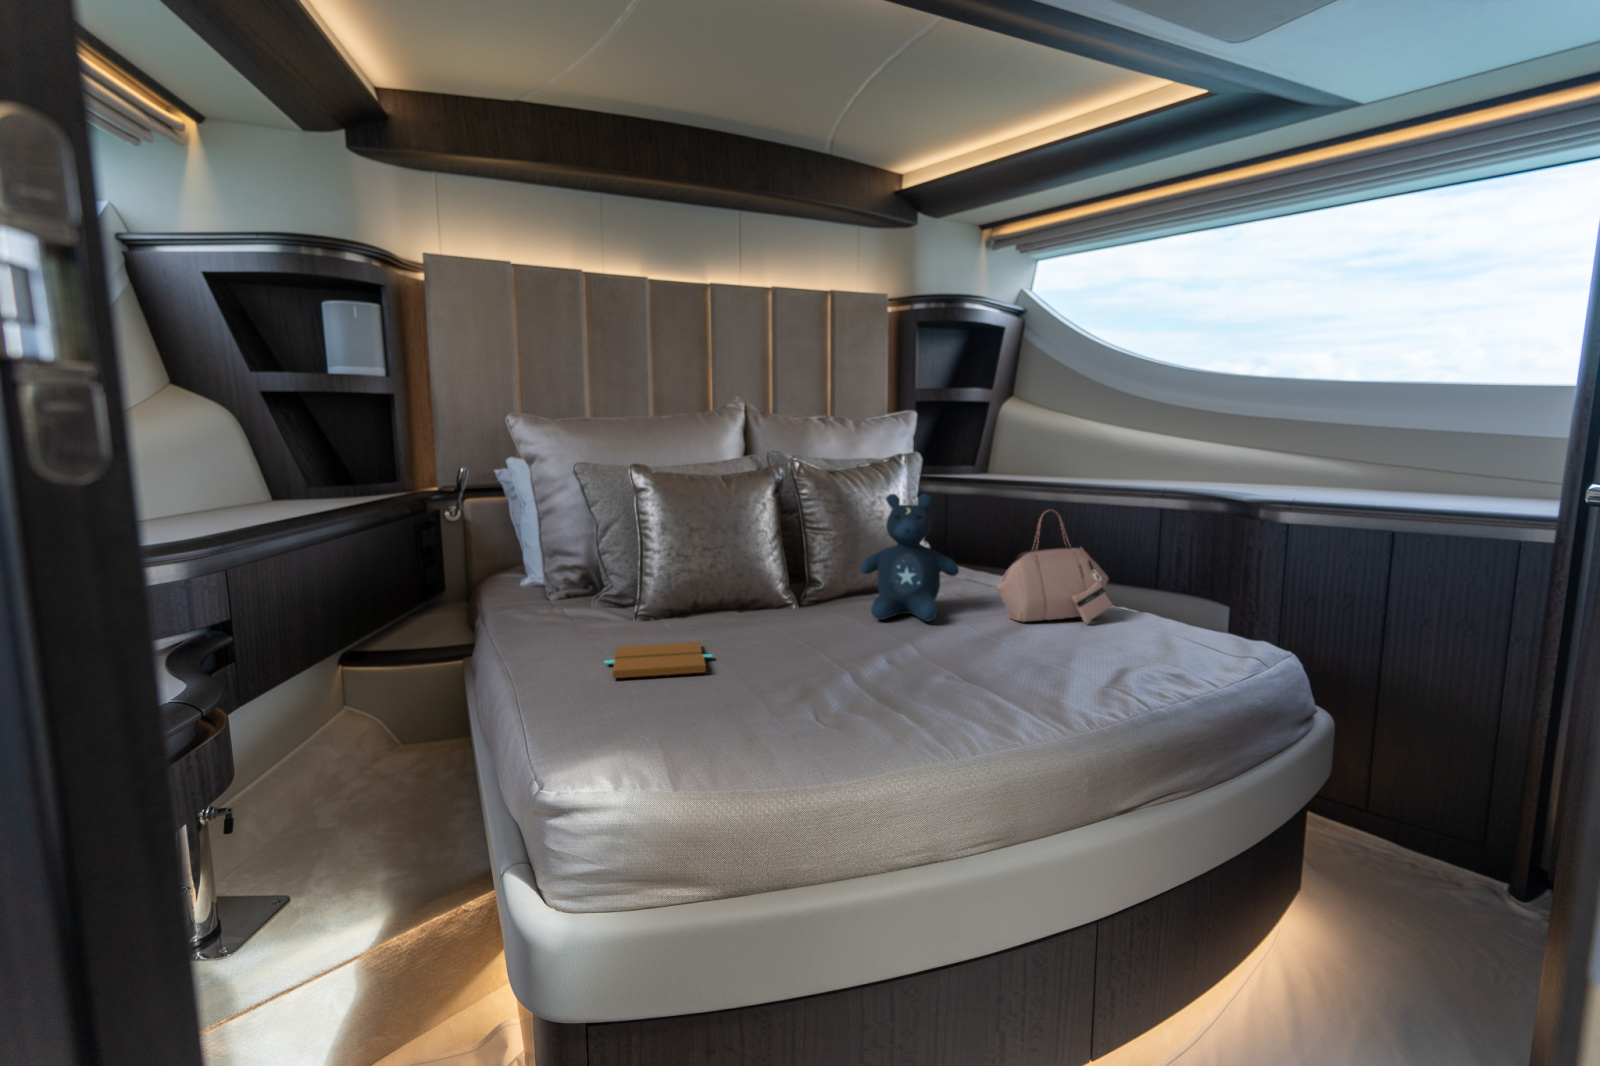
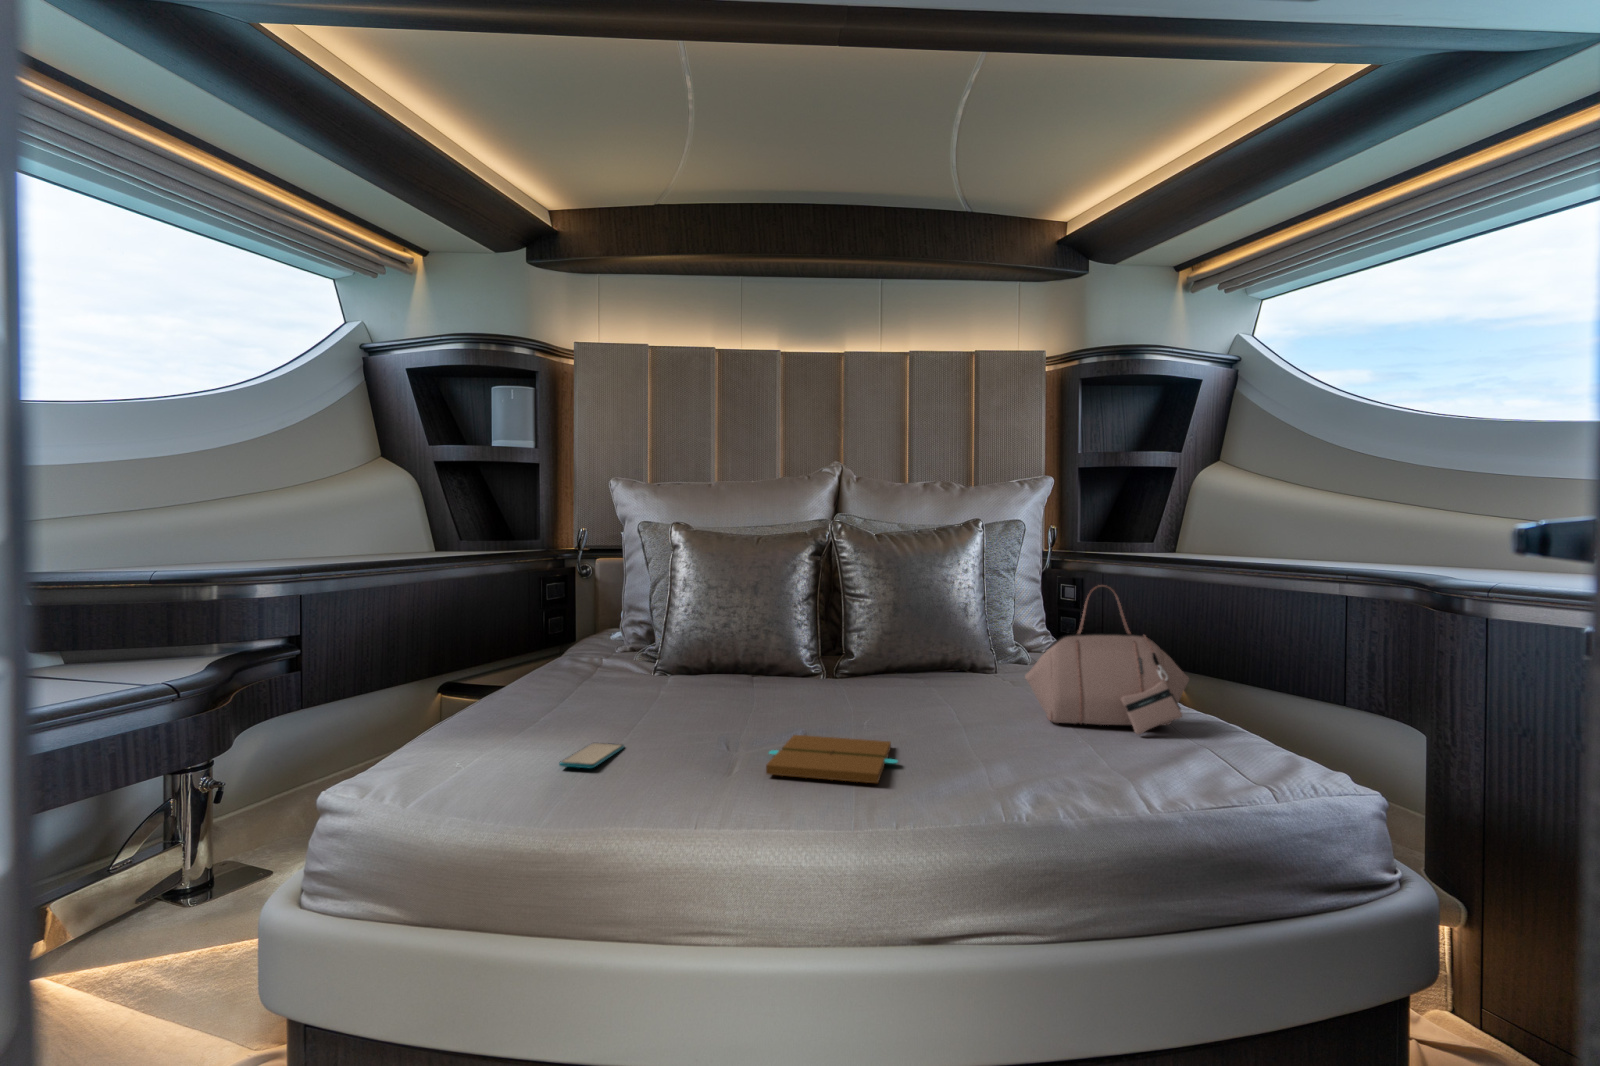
stuffed bear: present [860,494,959,621] -> none [878,559,993,709]
book: present [605,642,712,678] -> present [766,735,897,783]
smartphone: none [692,686,736,713] -> present [559,743,624,768]

